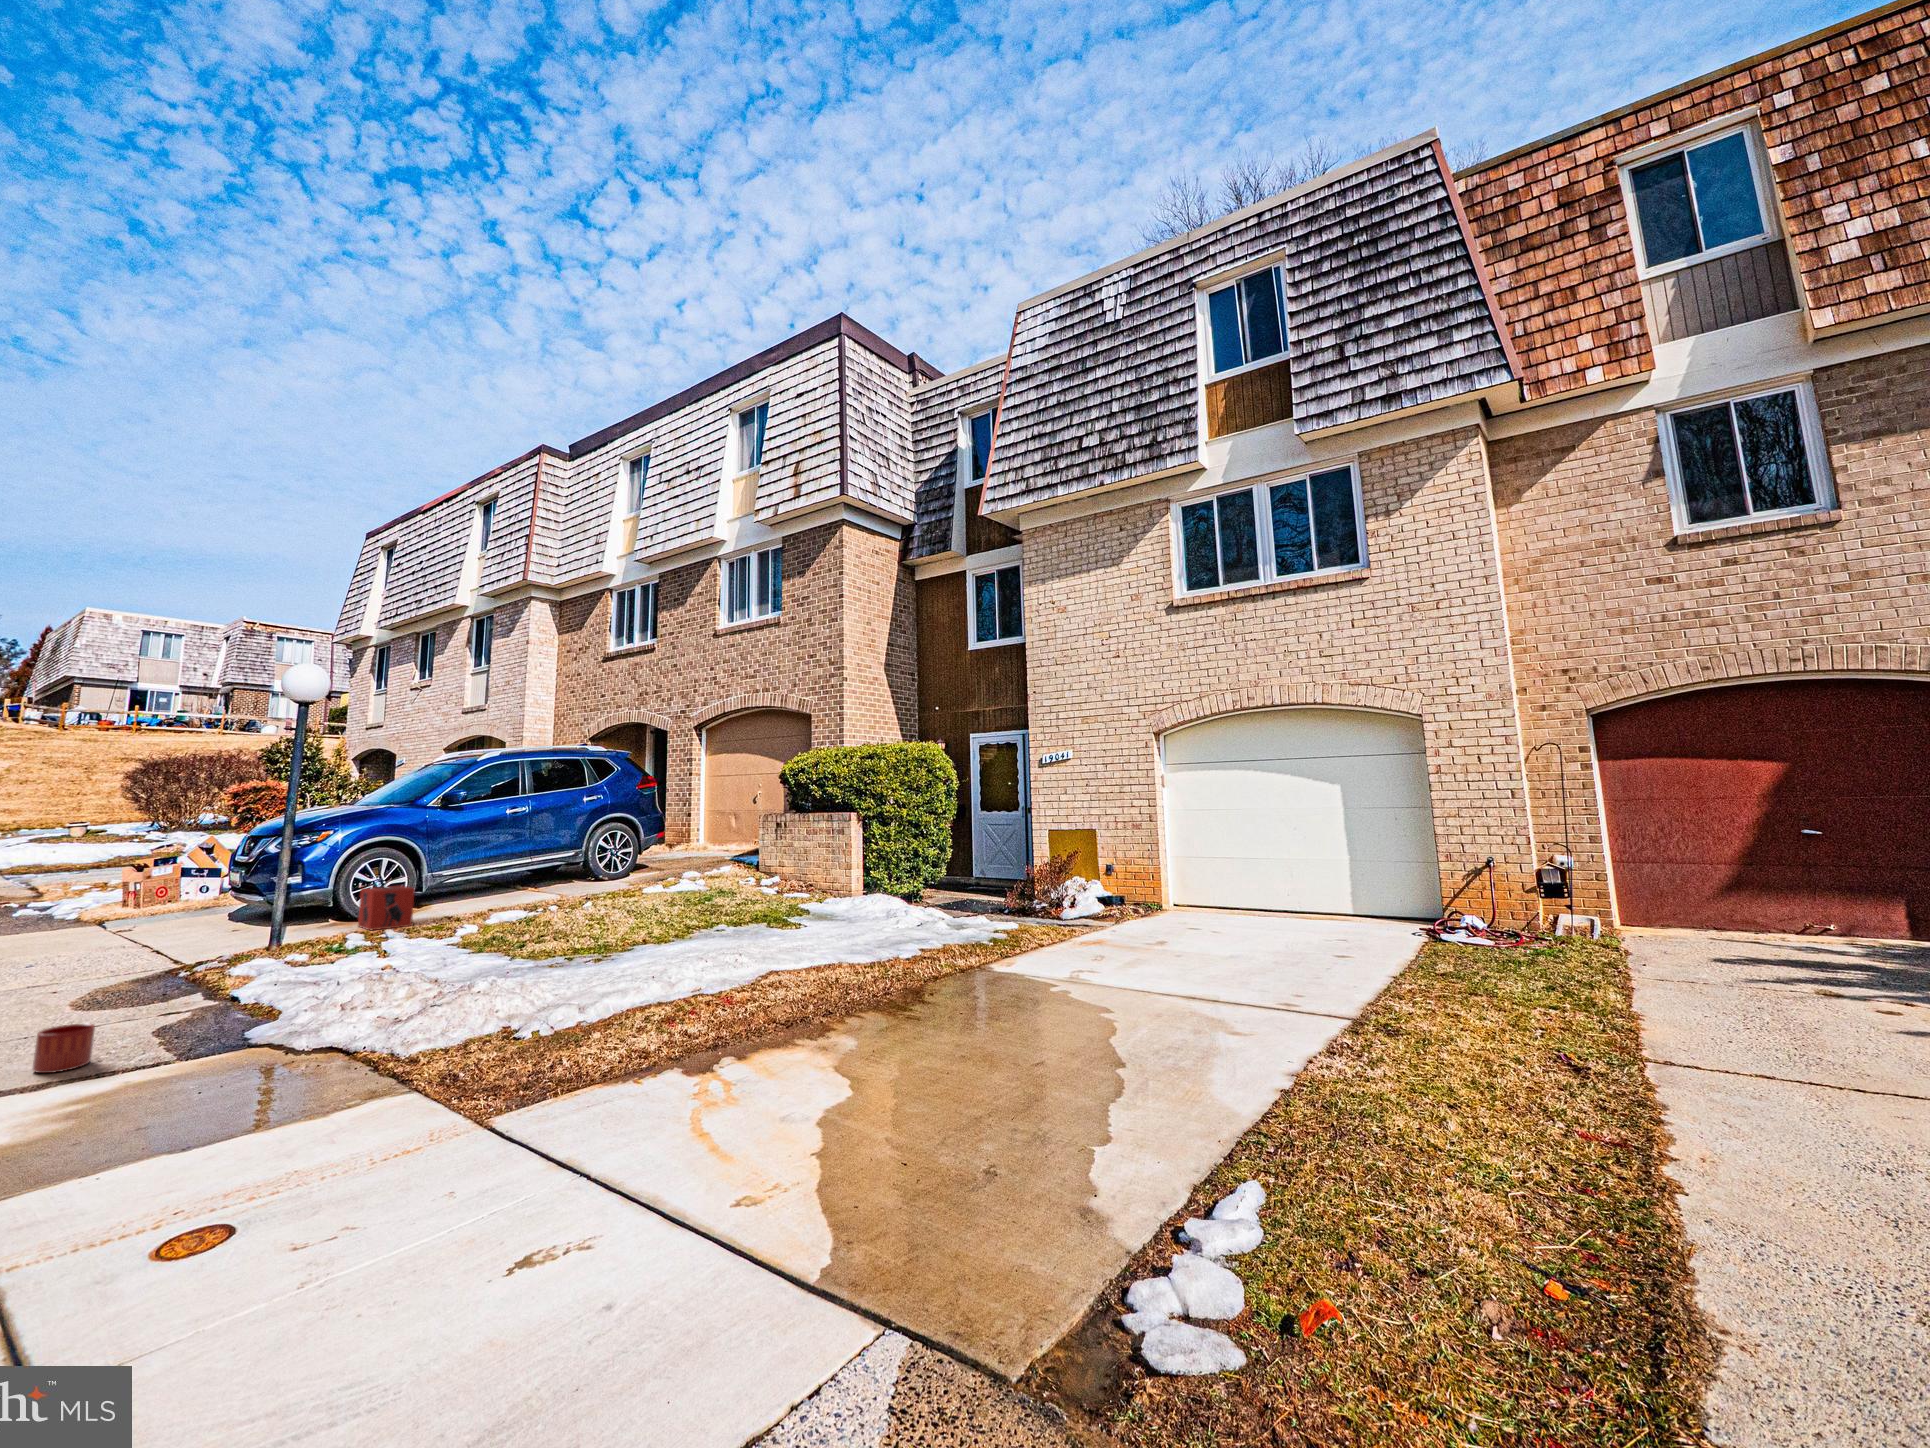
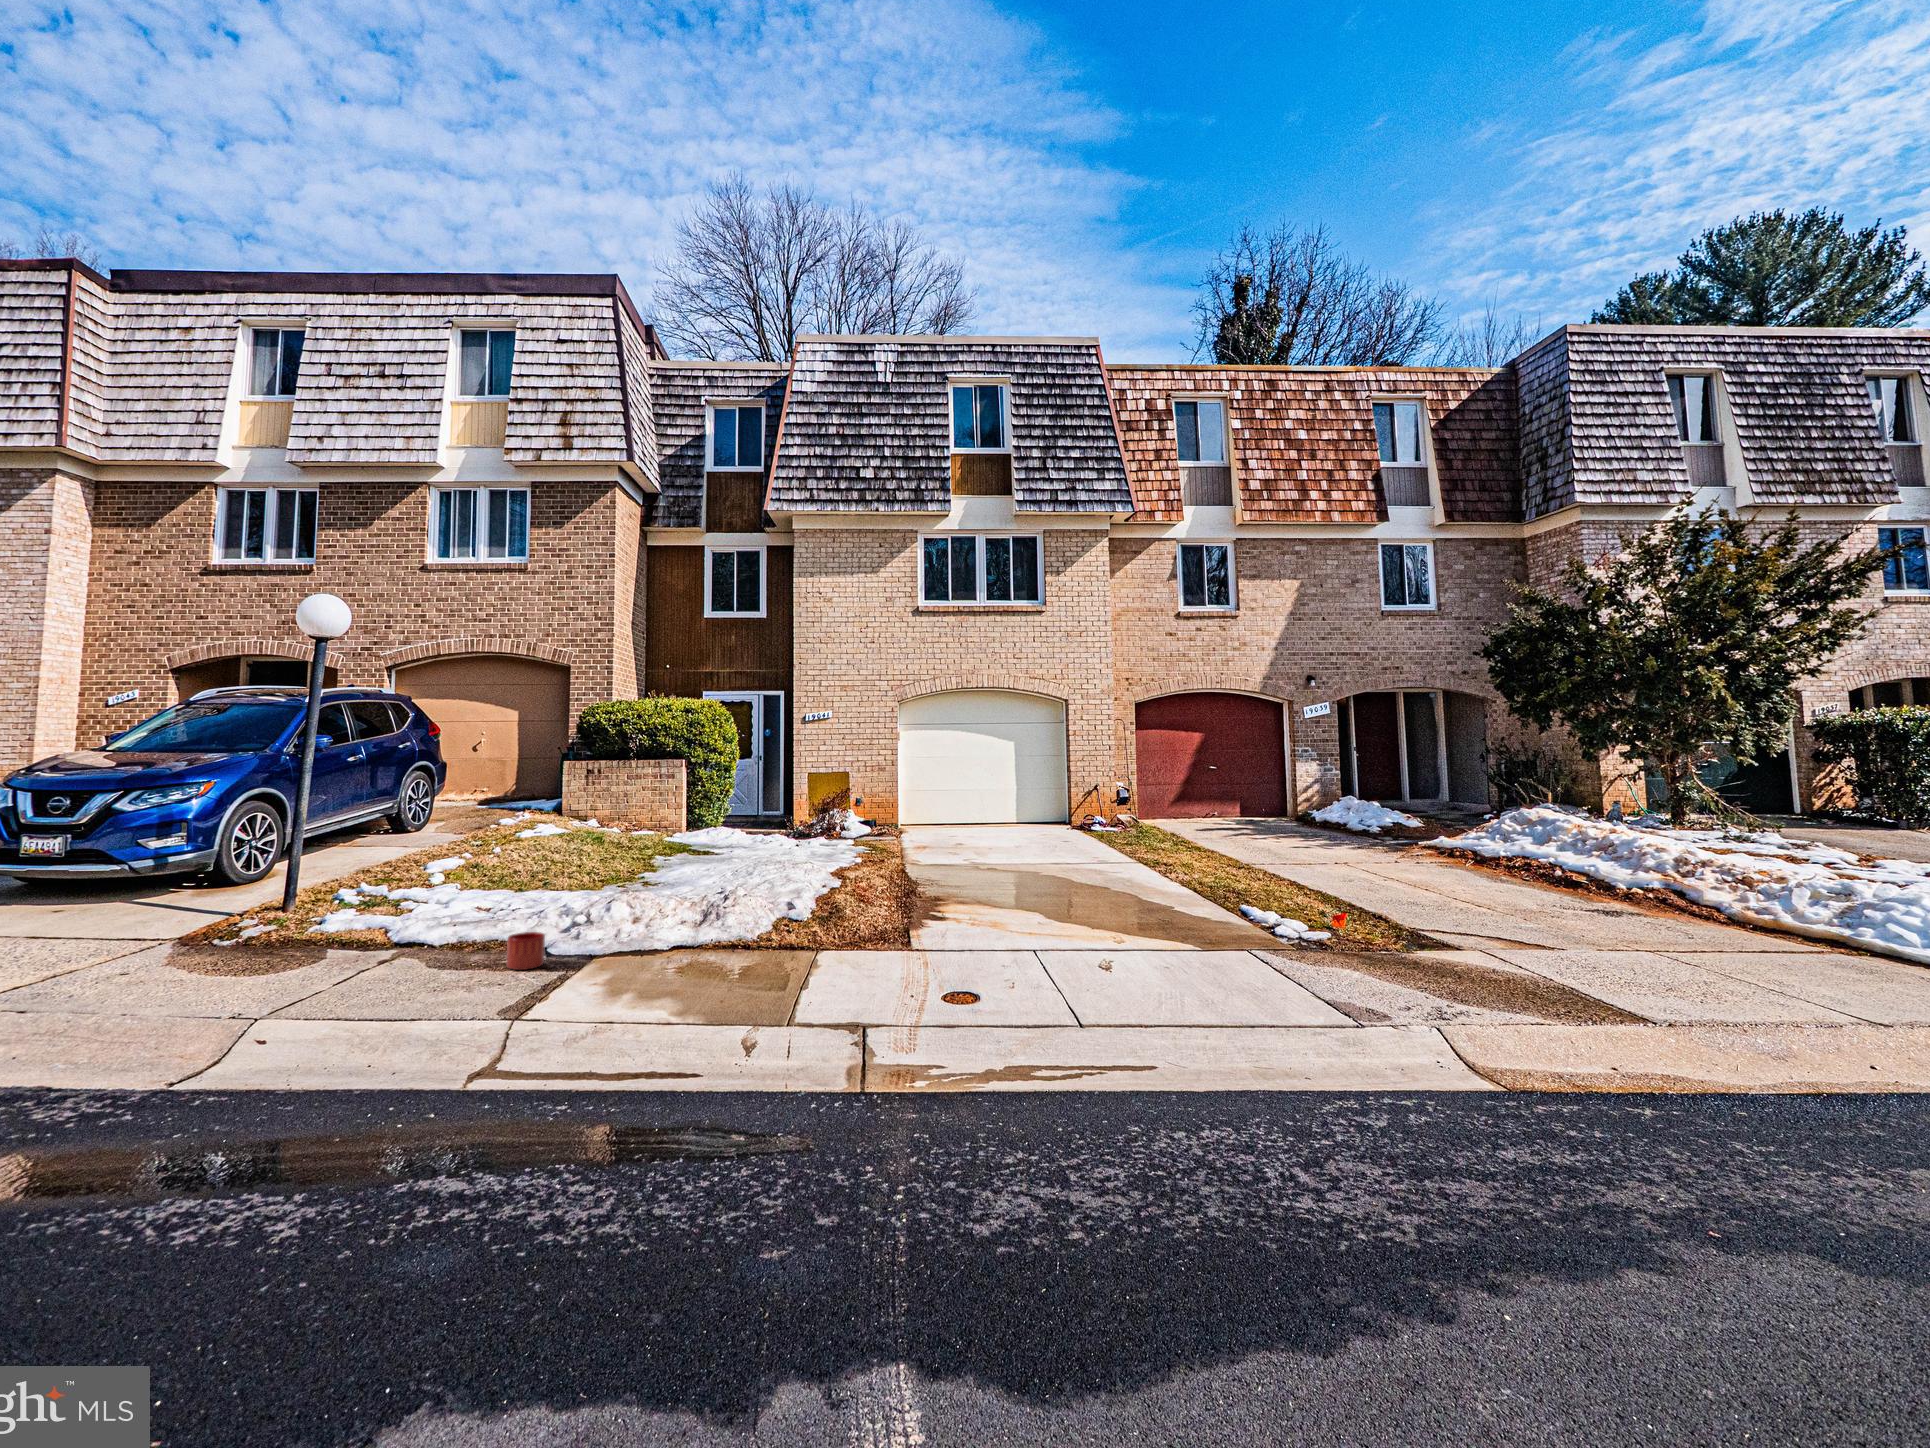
storage box: present [358,885,415,930] -> none [270,838,341,885]

